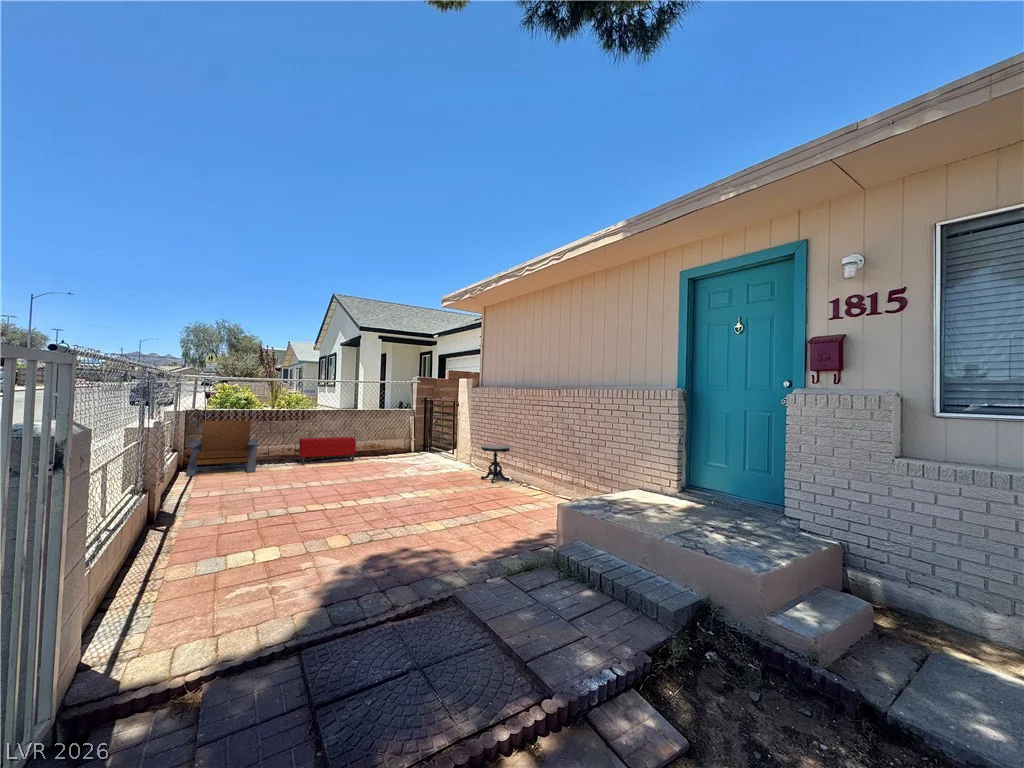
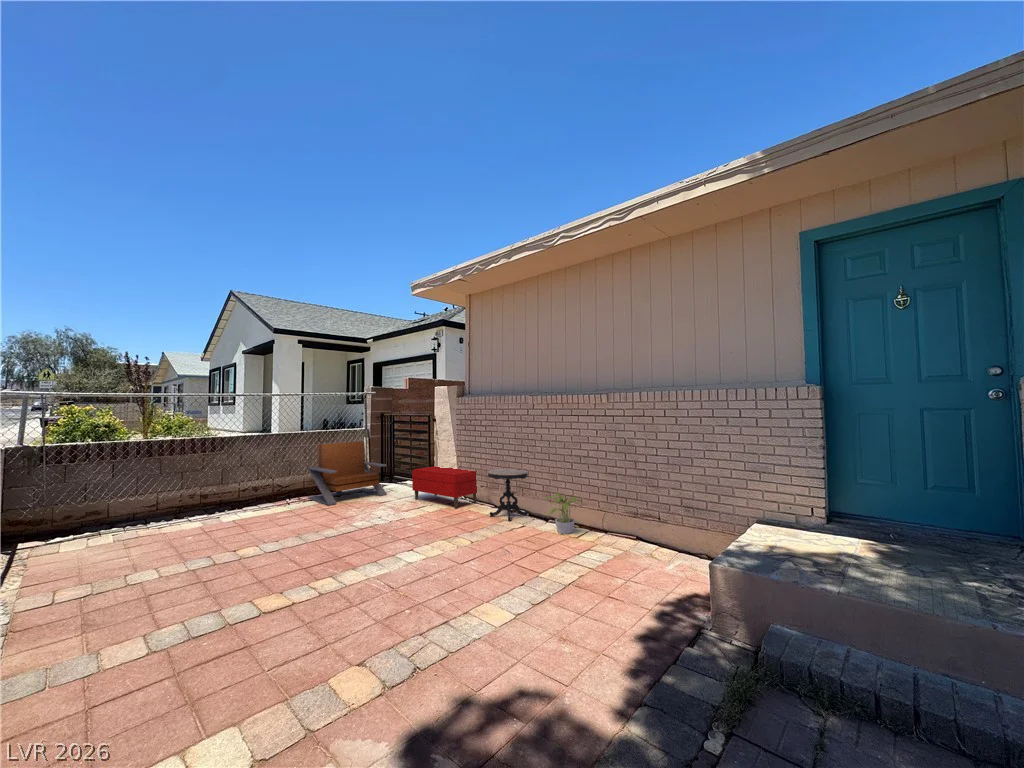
lounge chair: present [185,420,258,476] -> present [308,441,387,505]
bench: present [299,437,356,465] -> present [412,466,477,508]
potted plant: none [510,464,541,494] -> present [544,493,586,534]

